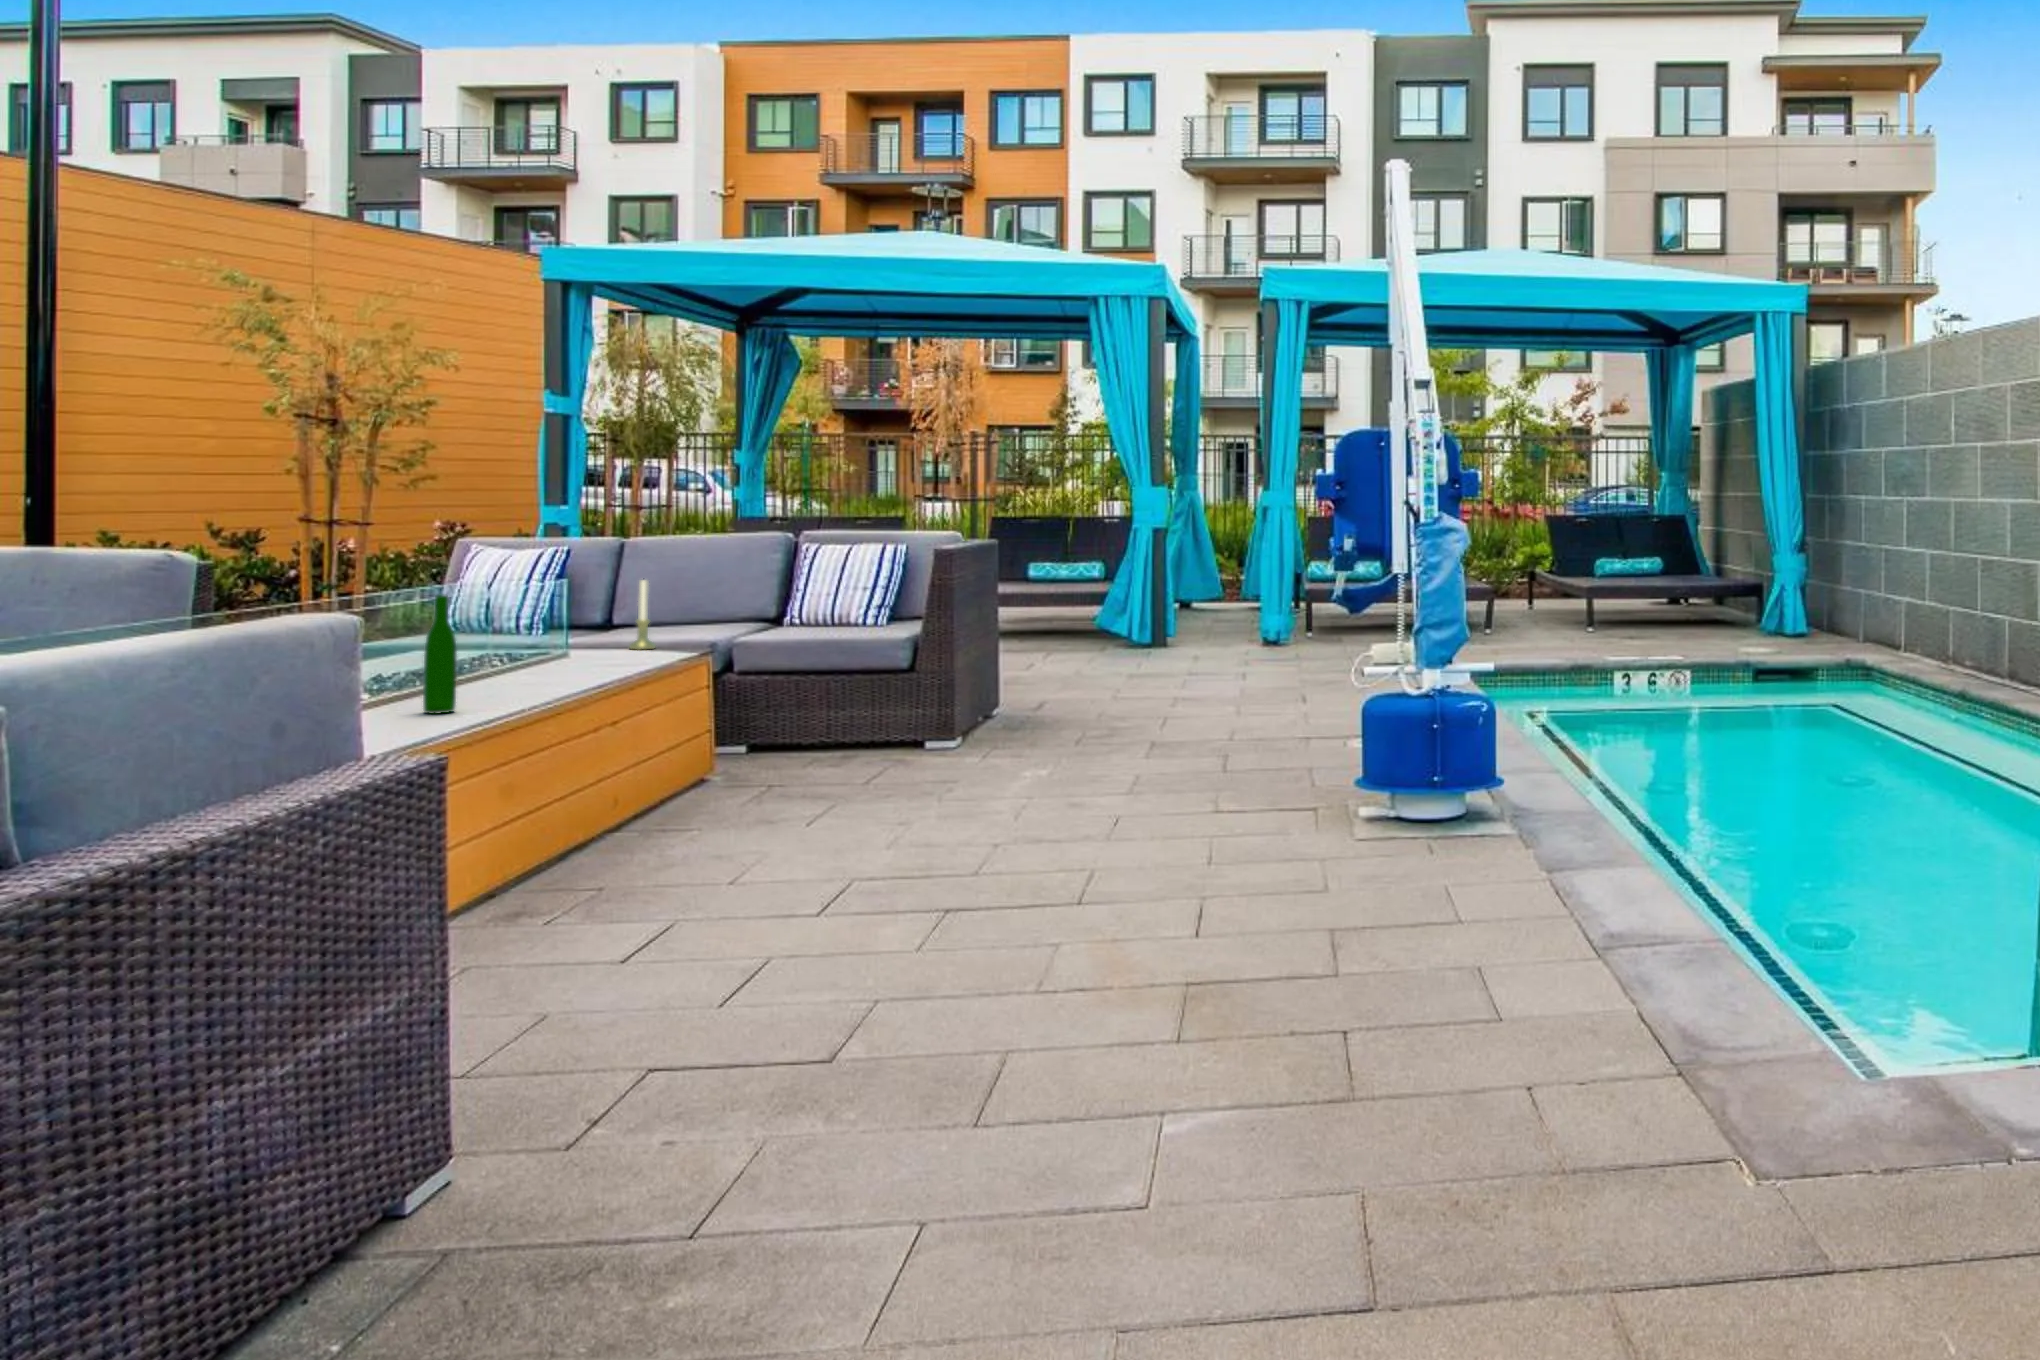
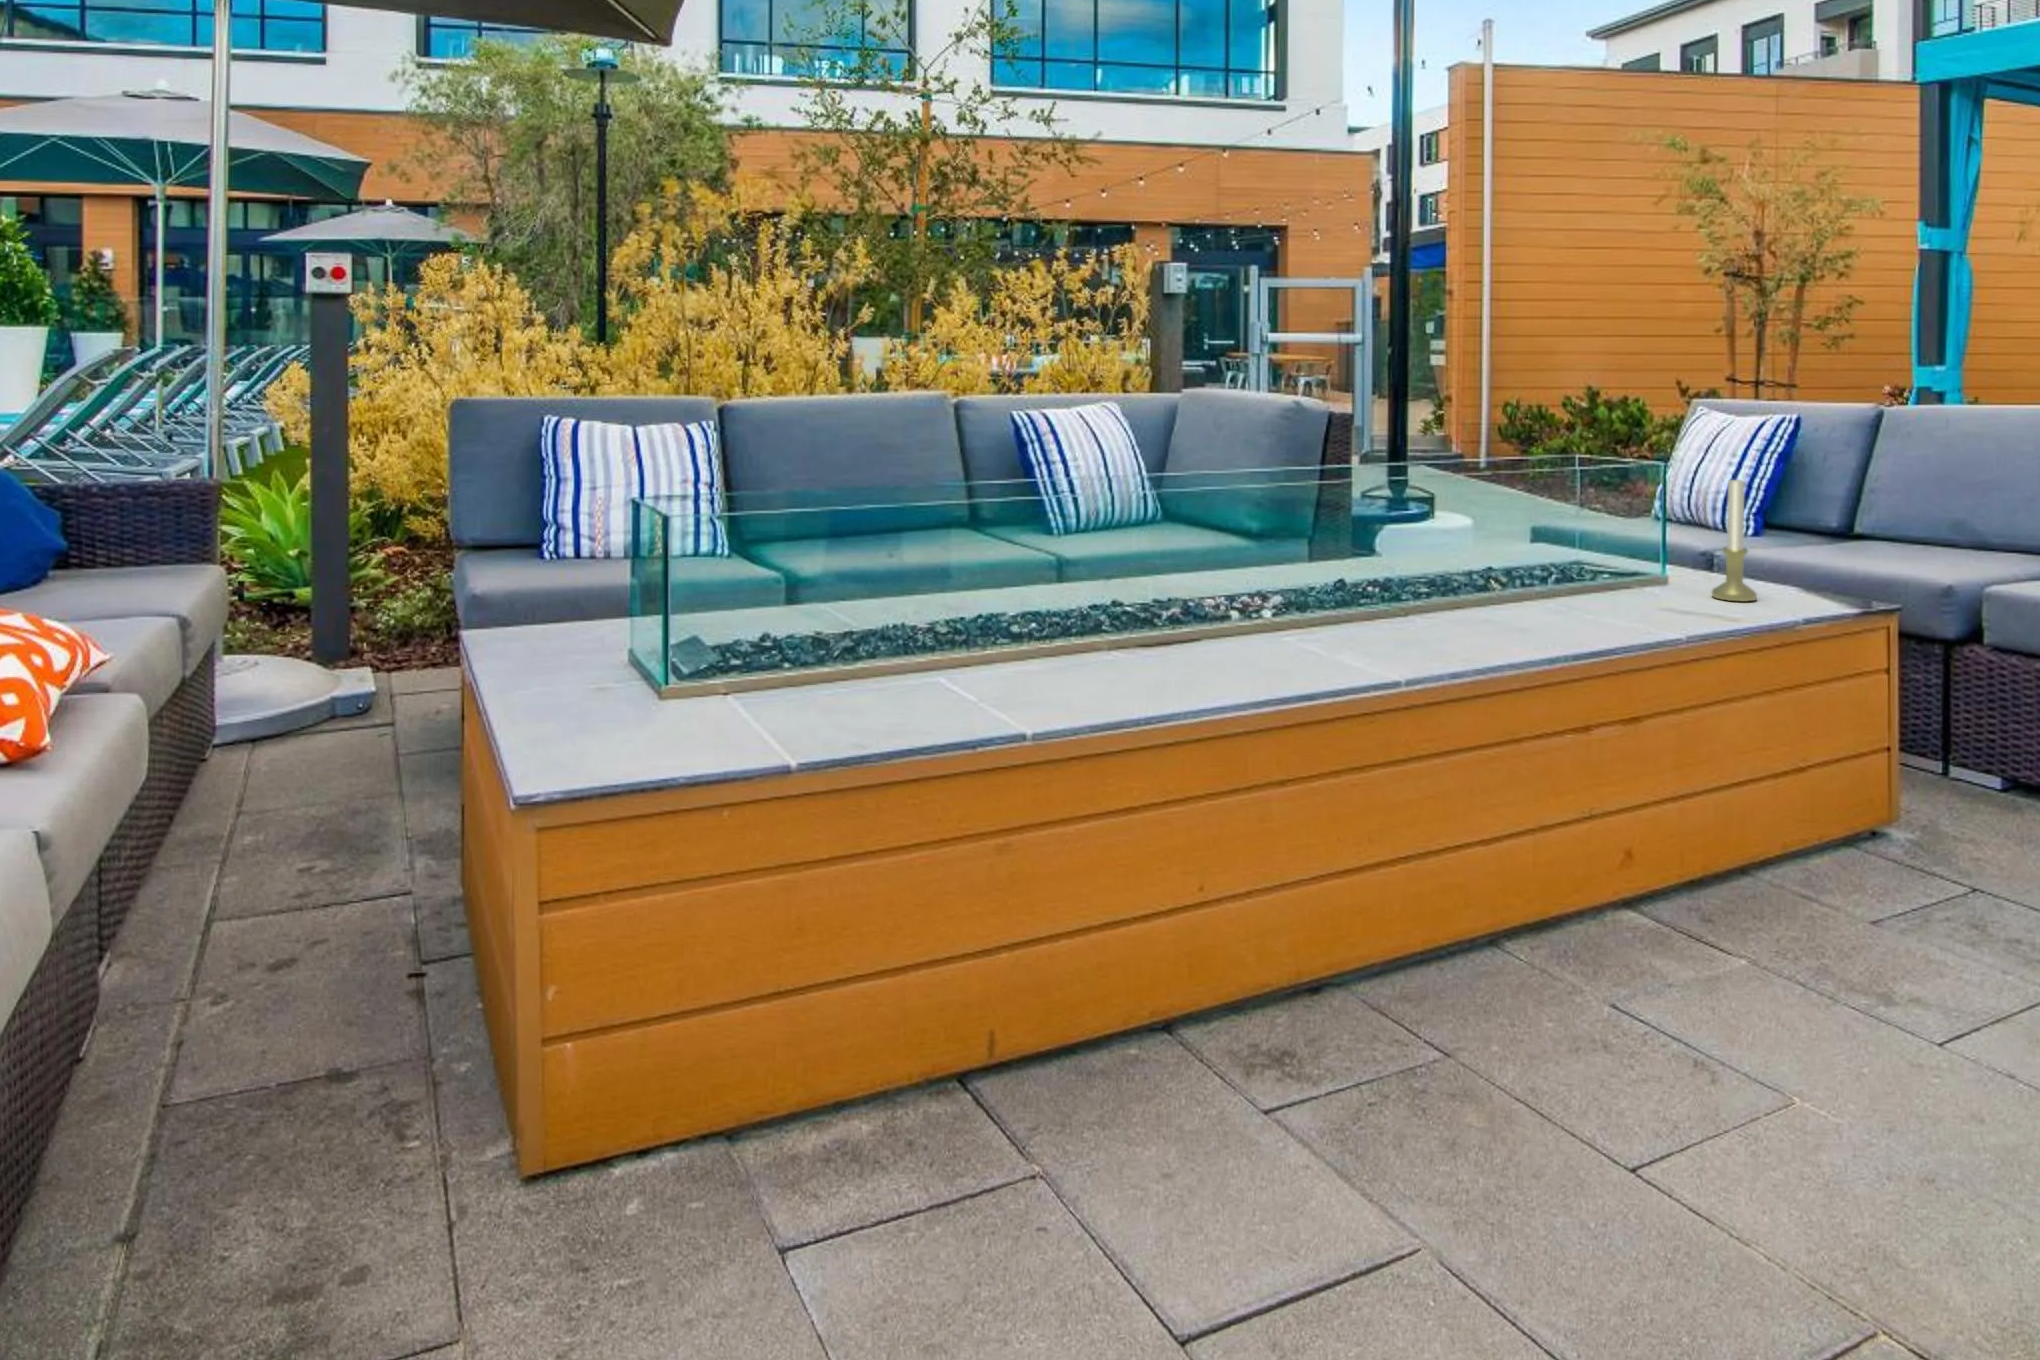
wine bottle: present [423,595,457,714] -> none [1078,497,1125,711]

